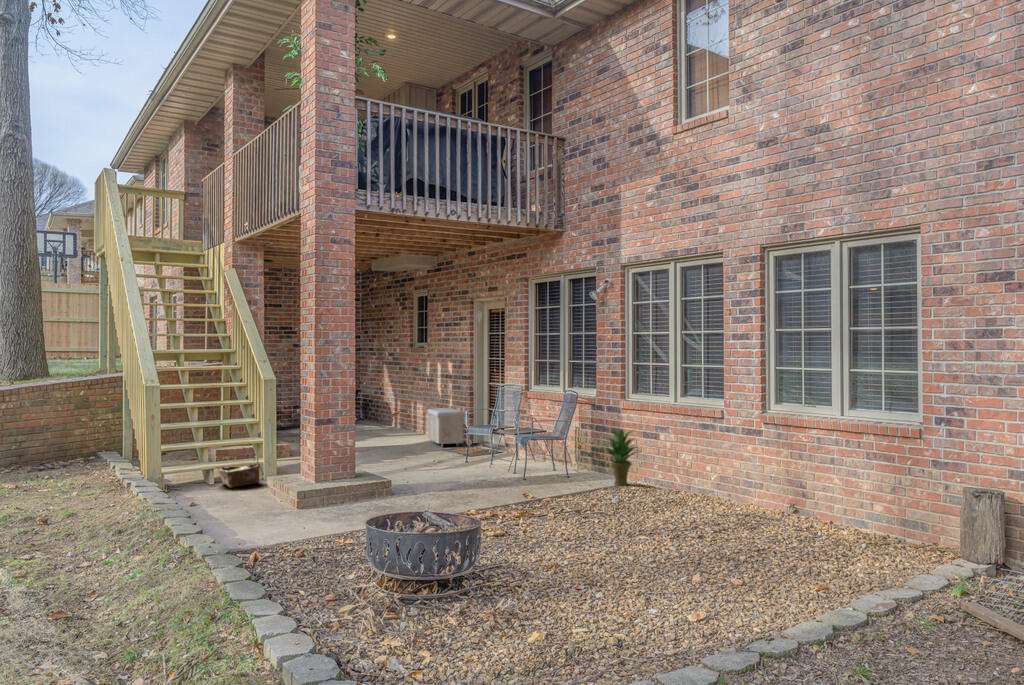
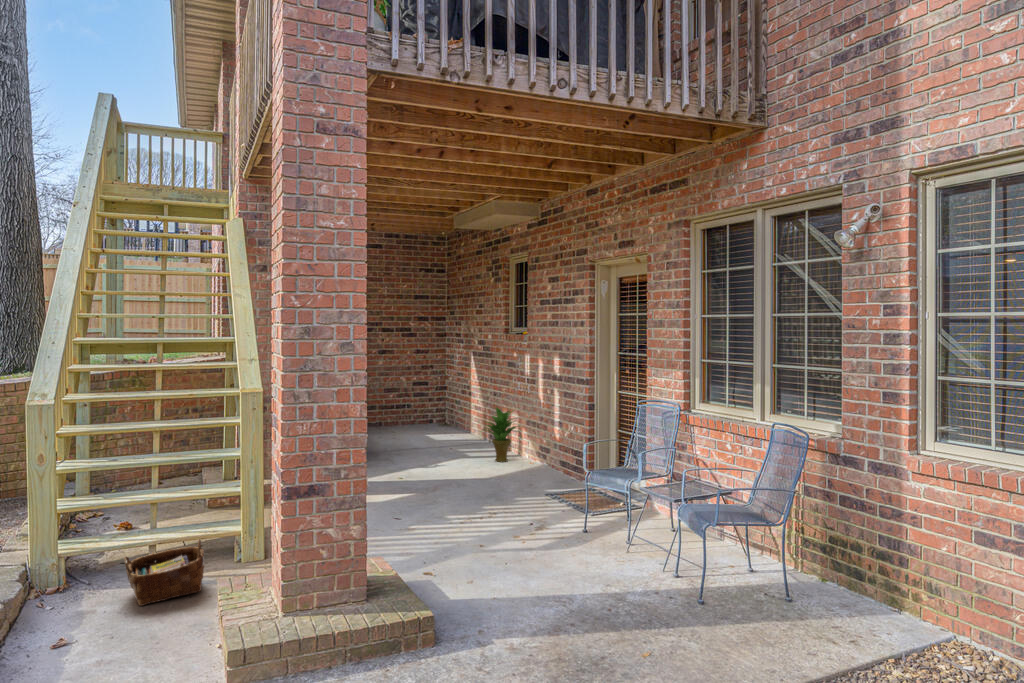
storage bench: present [427,408,464,447] -> none [524,425,579,489]
potted plant: present [602,428,638,486] -> present [484,408,518,462]

